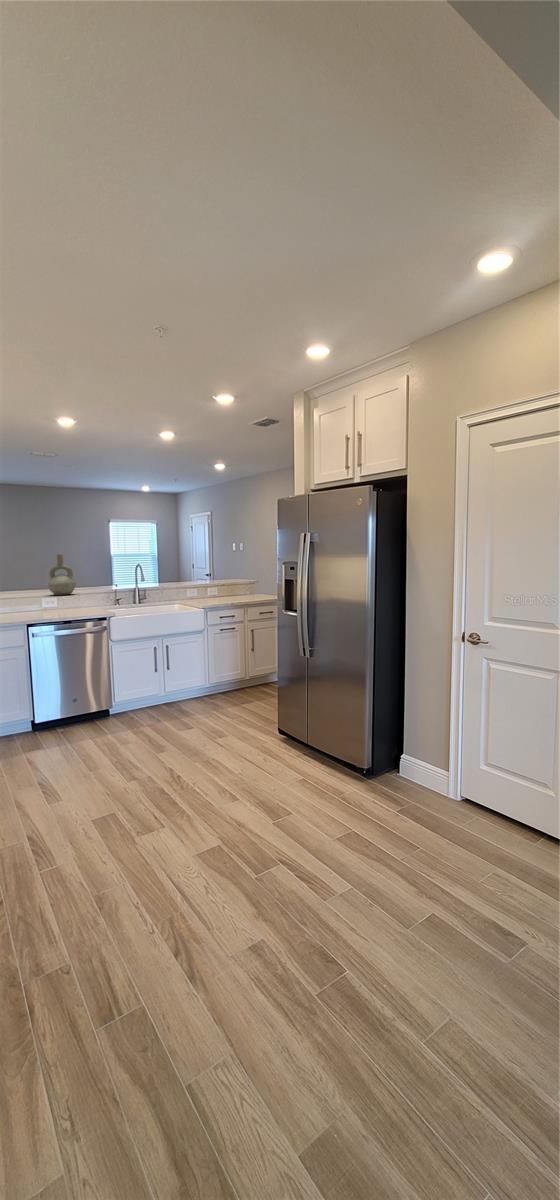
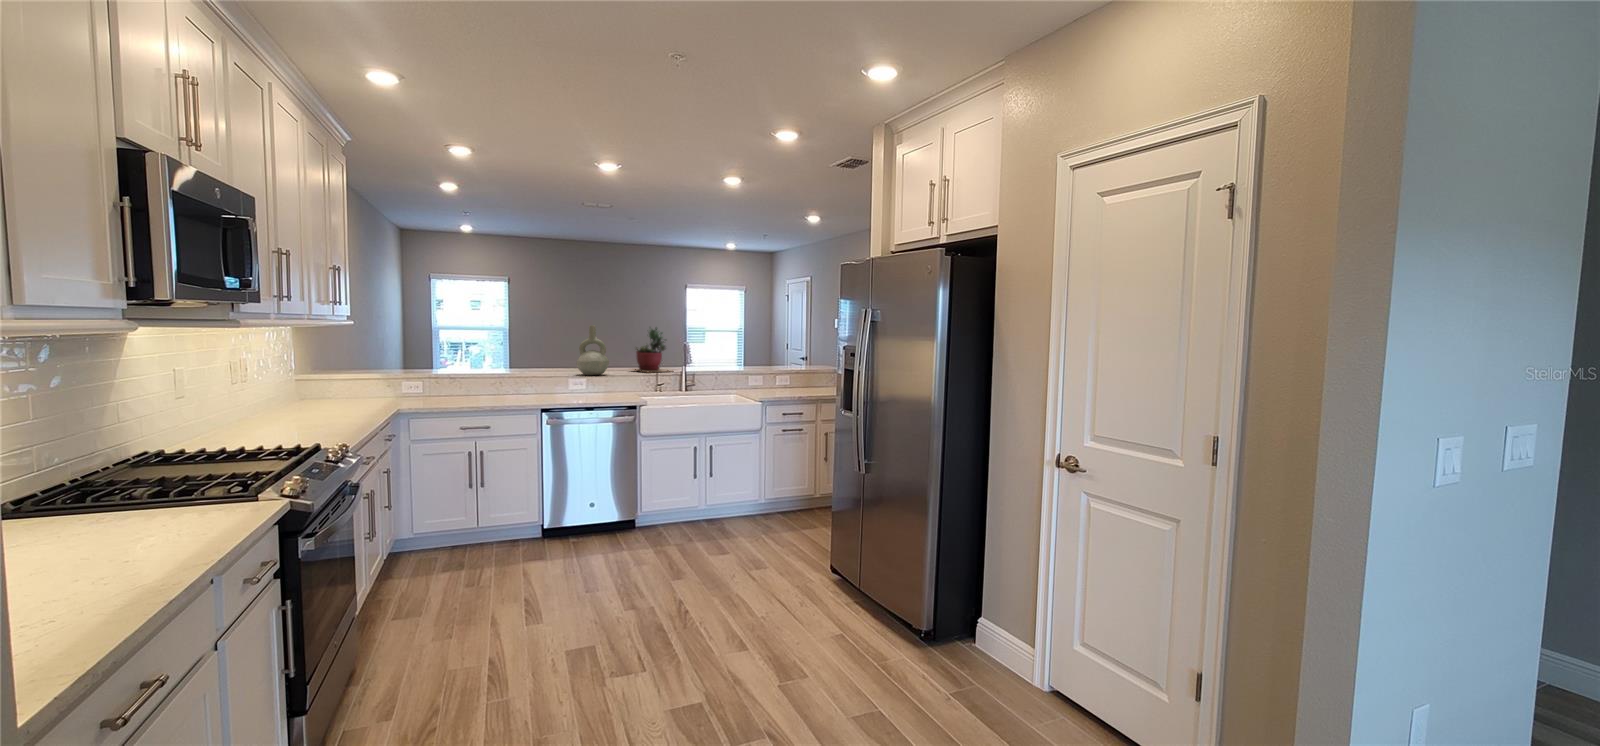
succulent plant: none [87,553,128,590] -> present [635,328,673,372]

